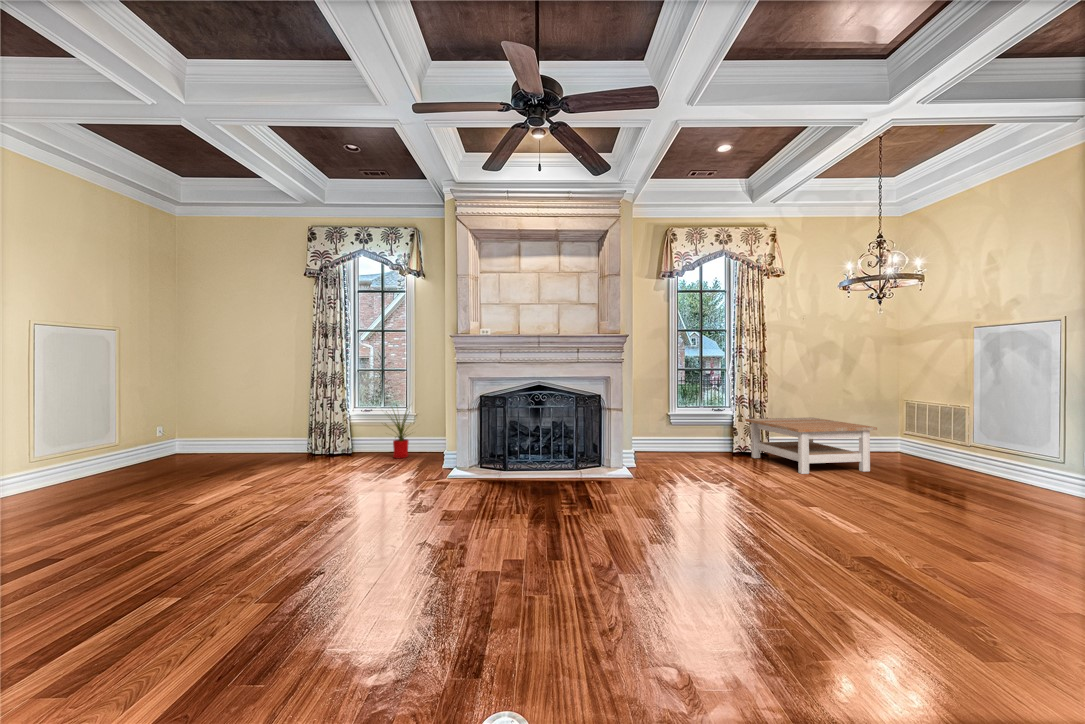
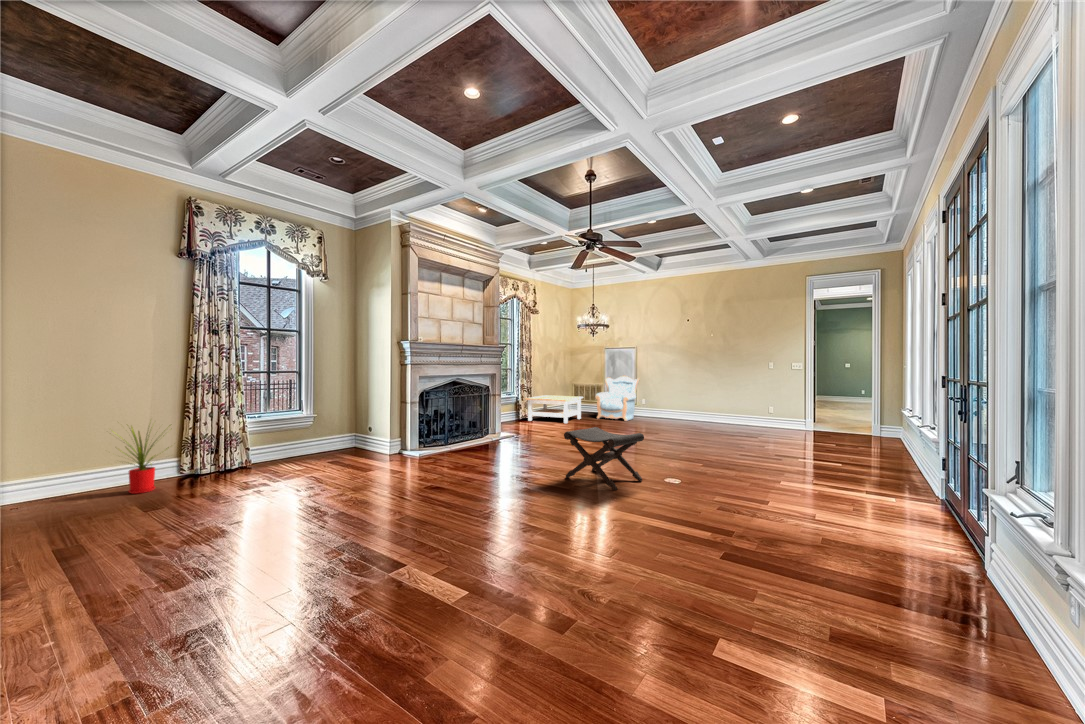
armchair: none [906,387,1058,497] -> present [596,376,640,421]
house plant: present [387,408,411,458] -> present [126,425,170,494]
footstool: none [328,481,491,647] -> present [564,427,644,490]

